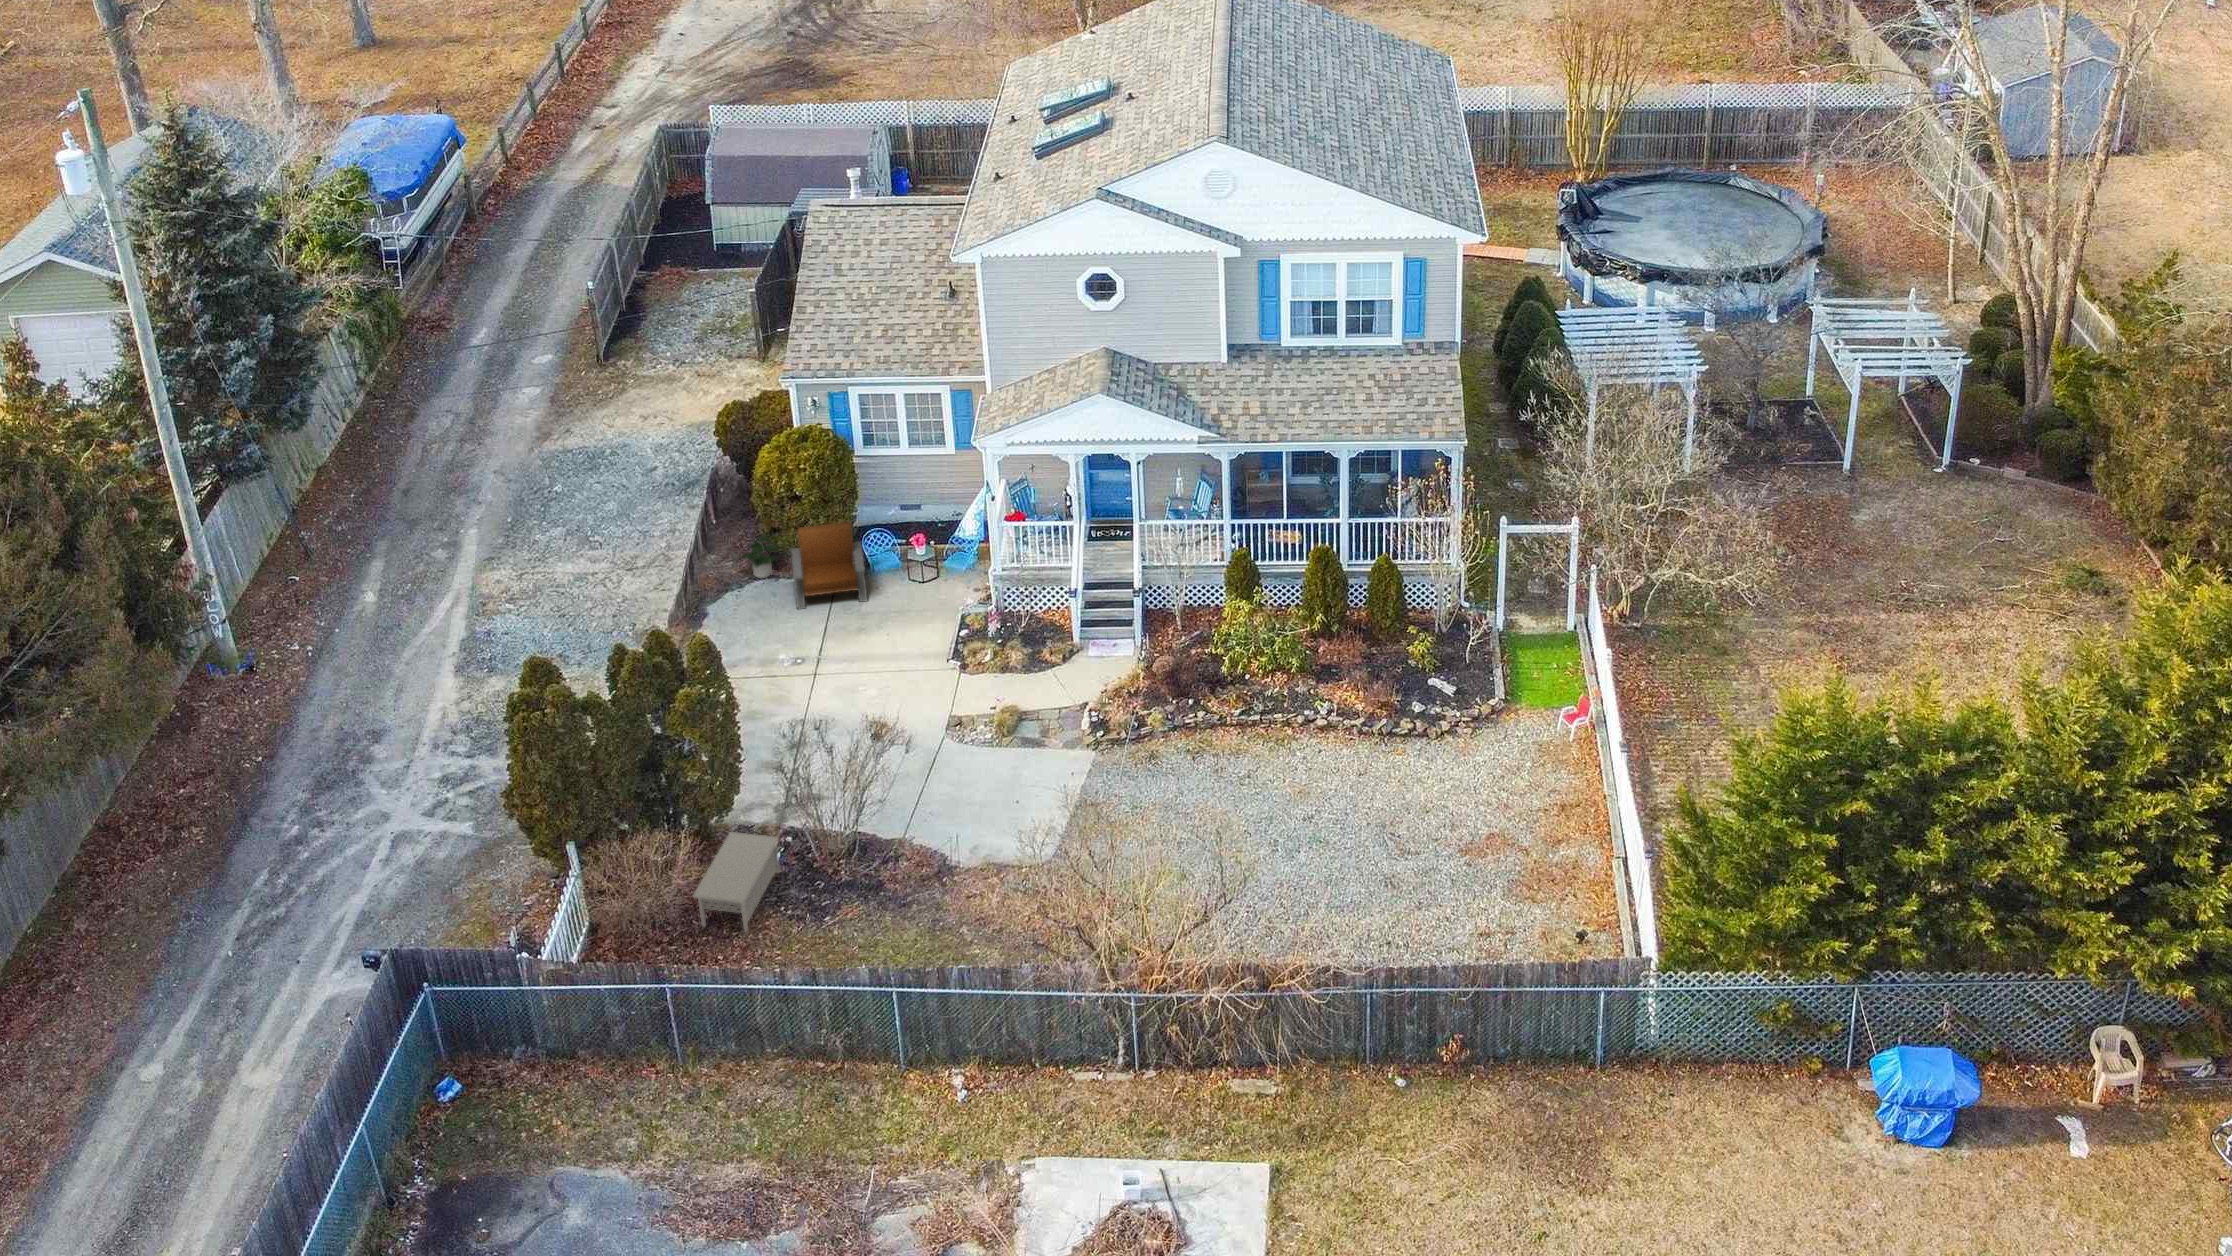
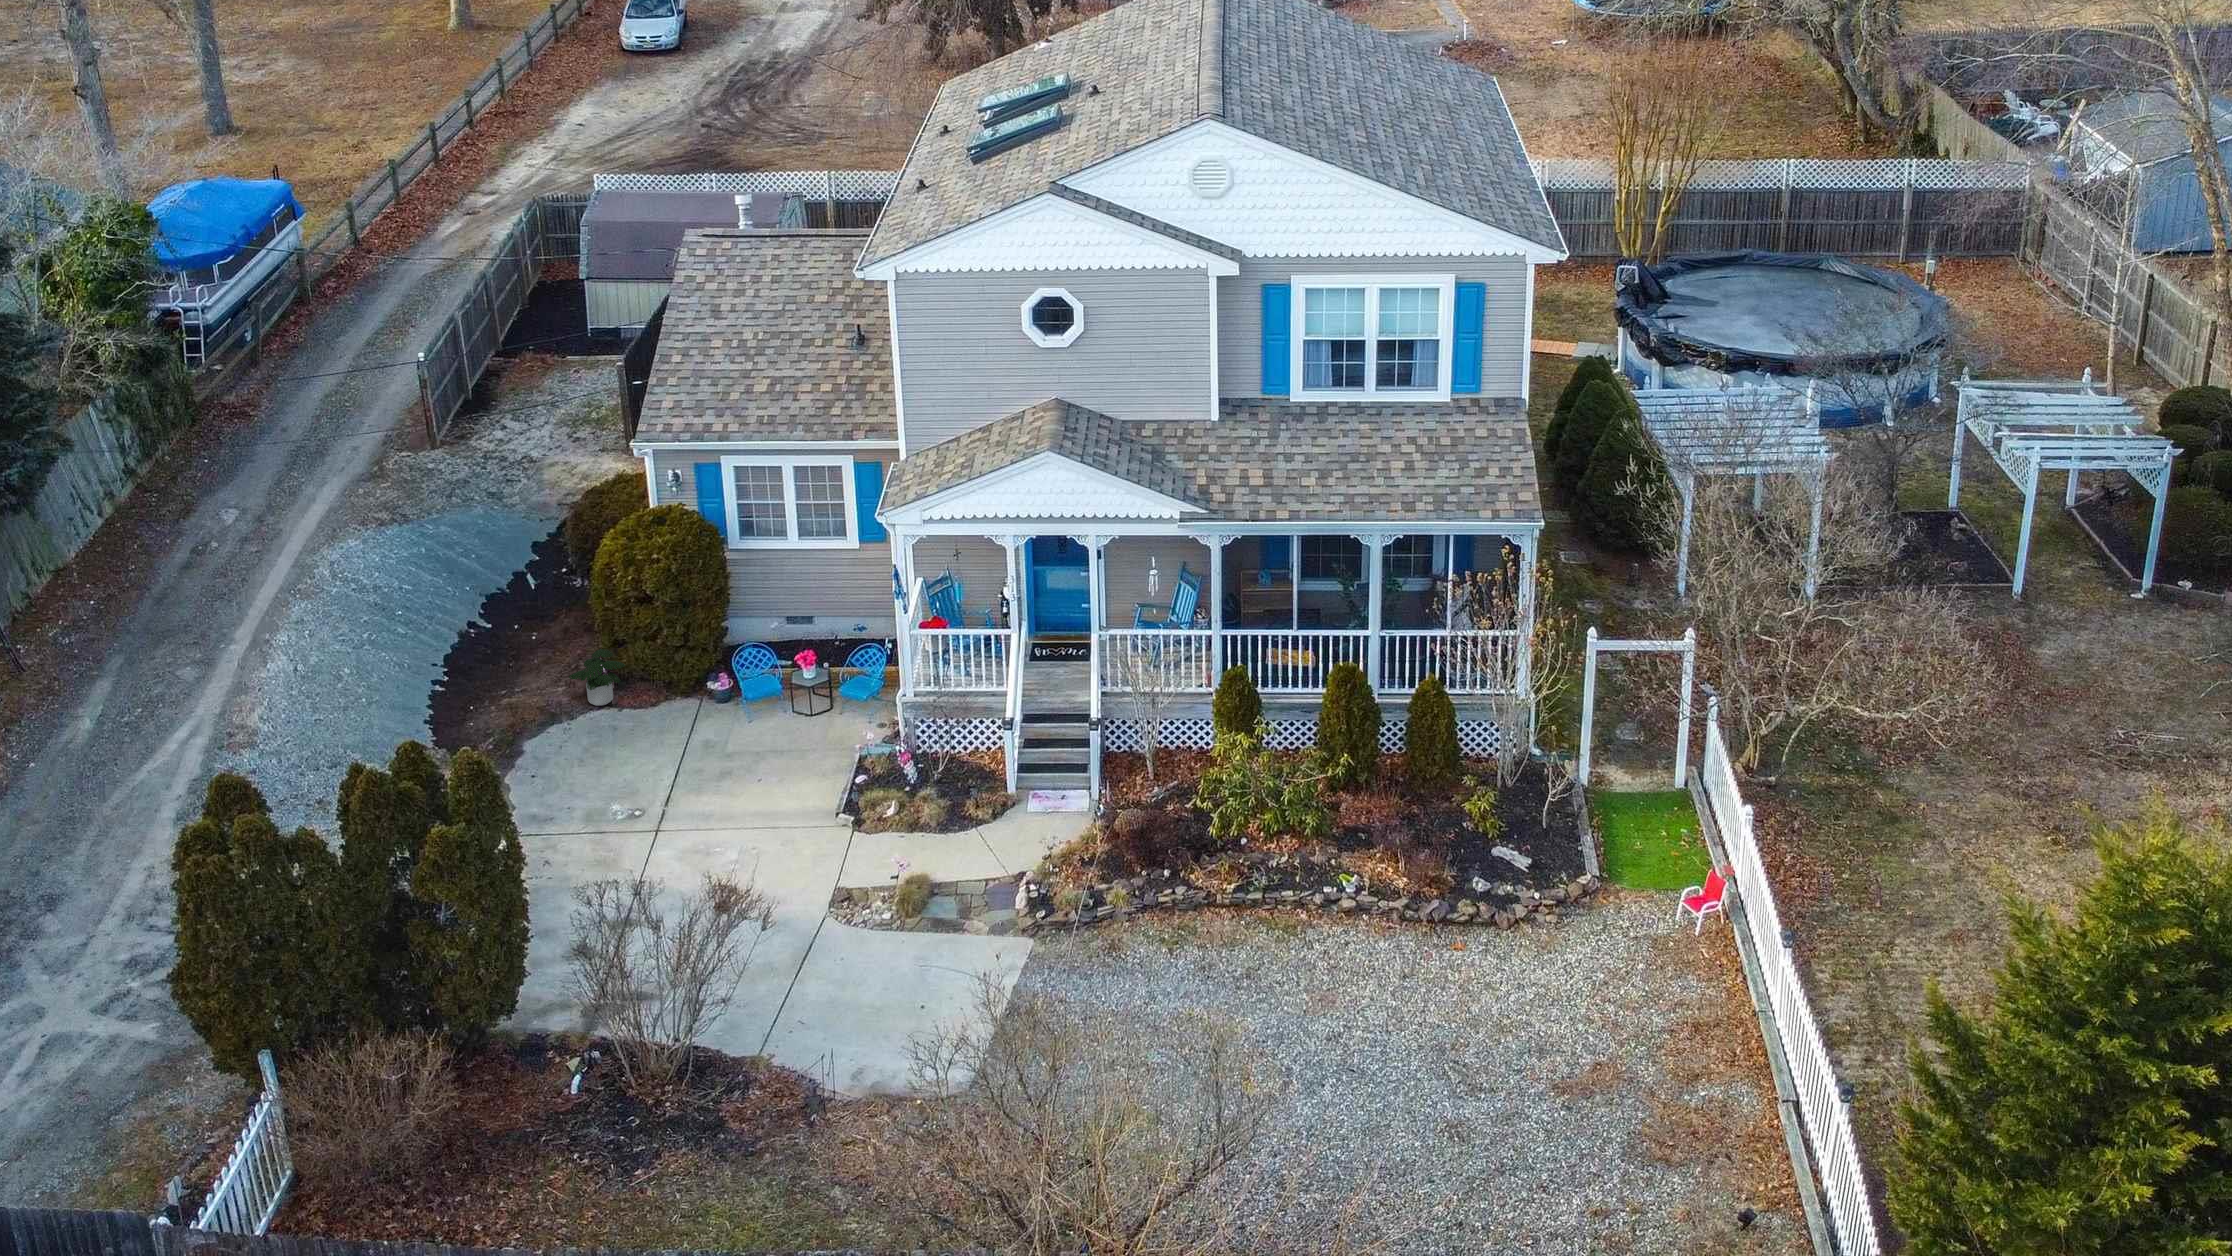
lounge chair: present [791,522,867,609] -> none [636,630,735,745]
storage bench: present [693,832,780,932] -> none [432,1042,572,1194]

